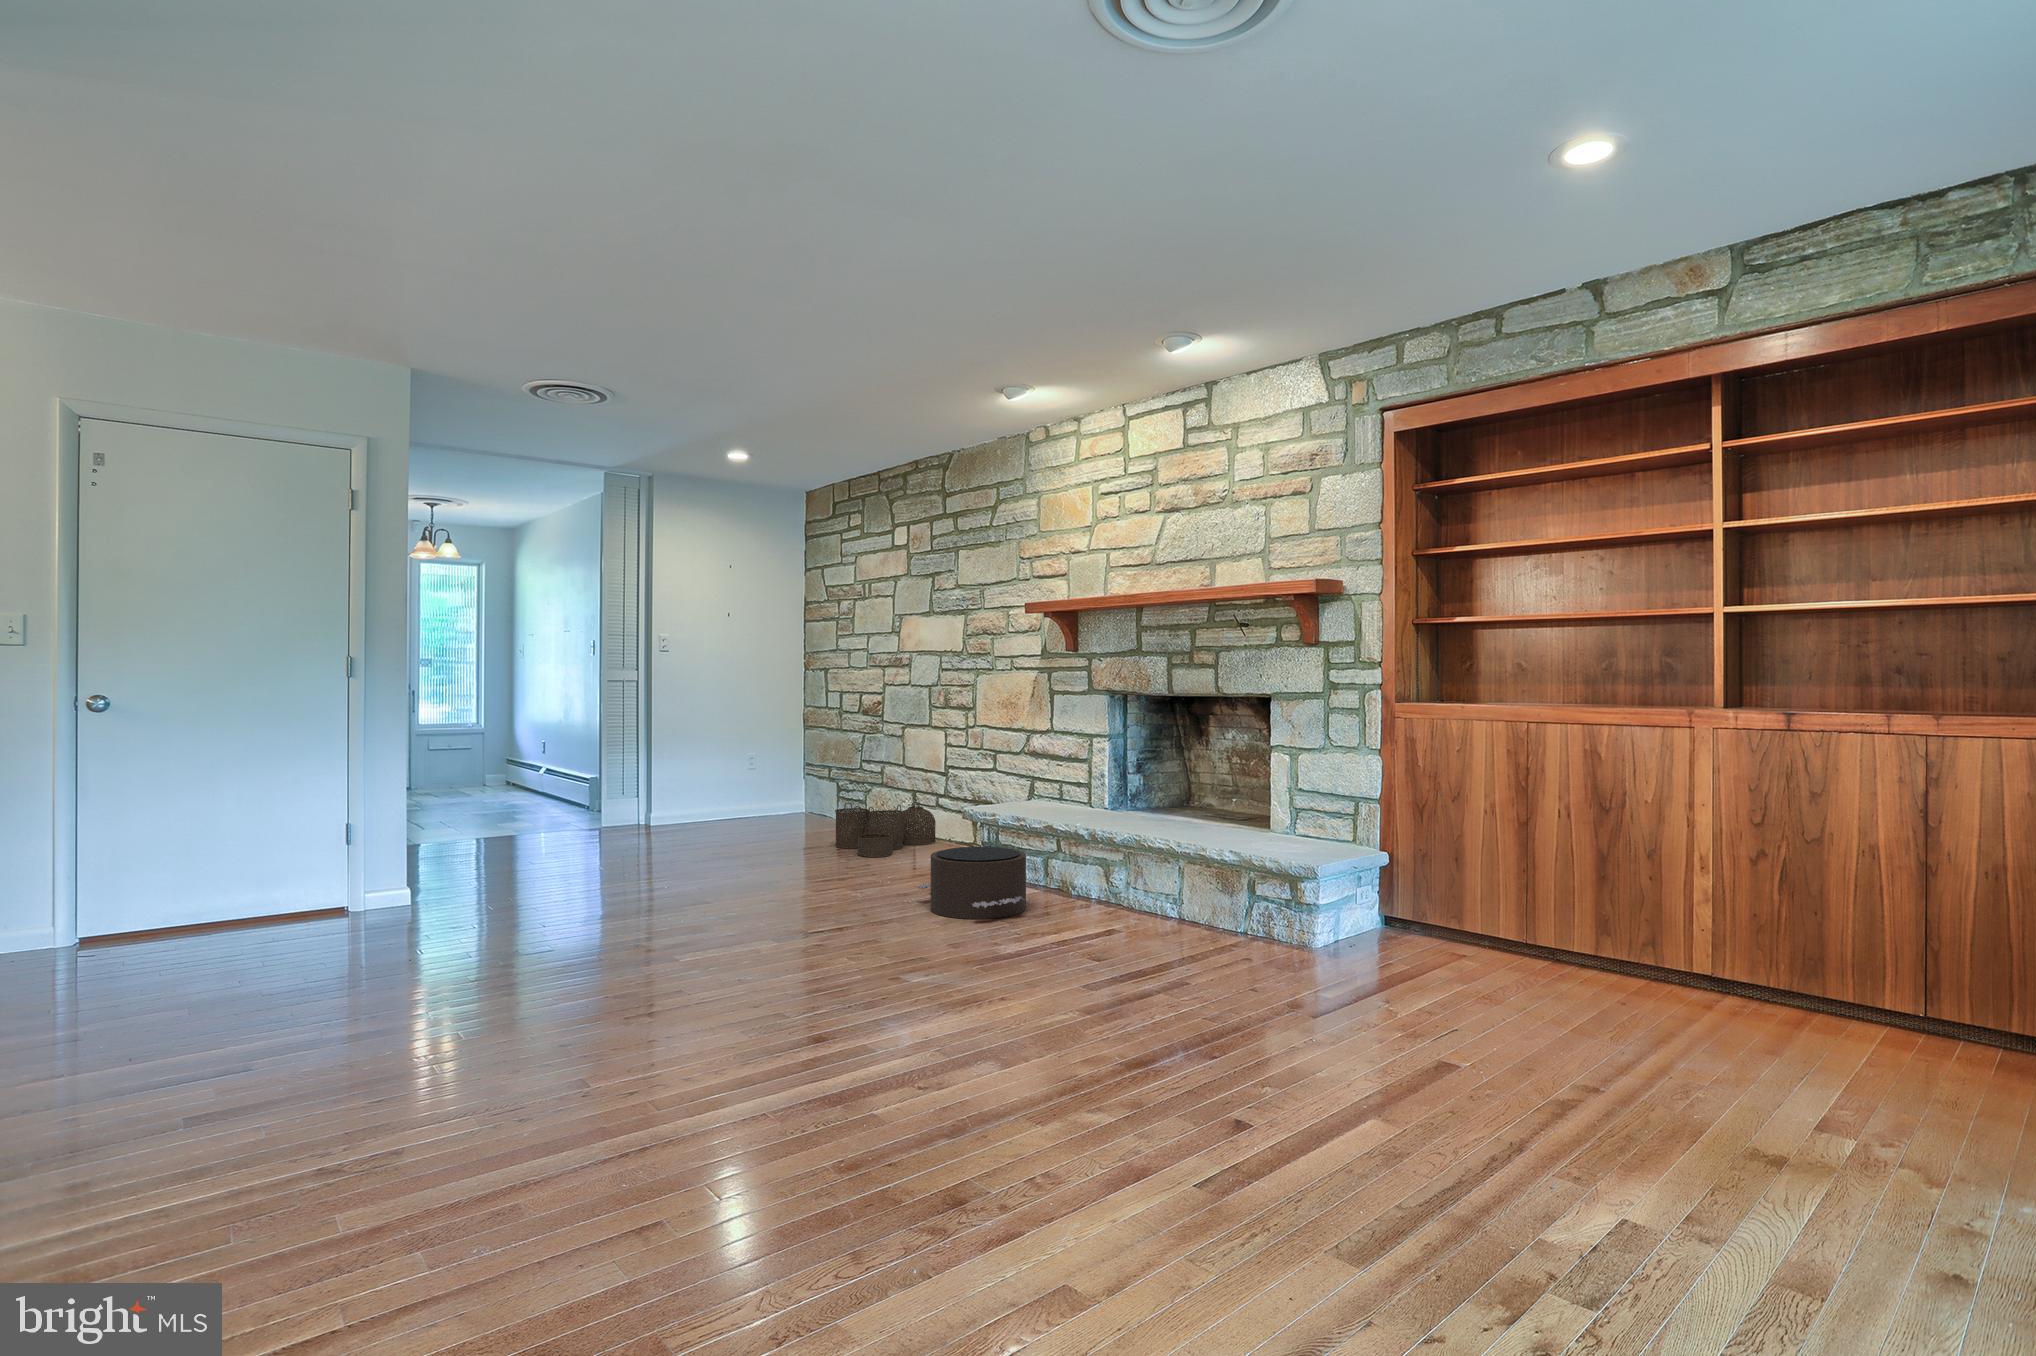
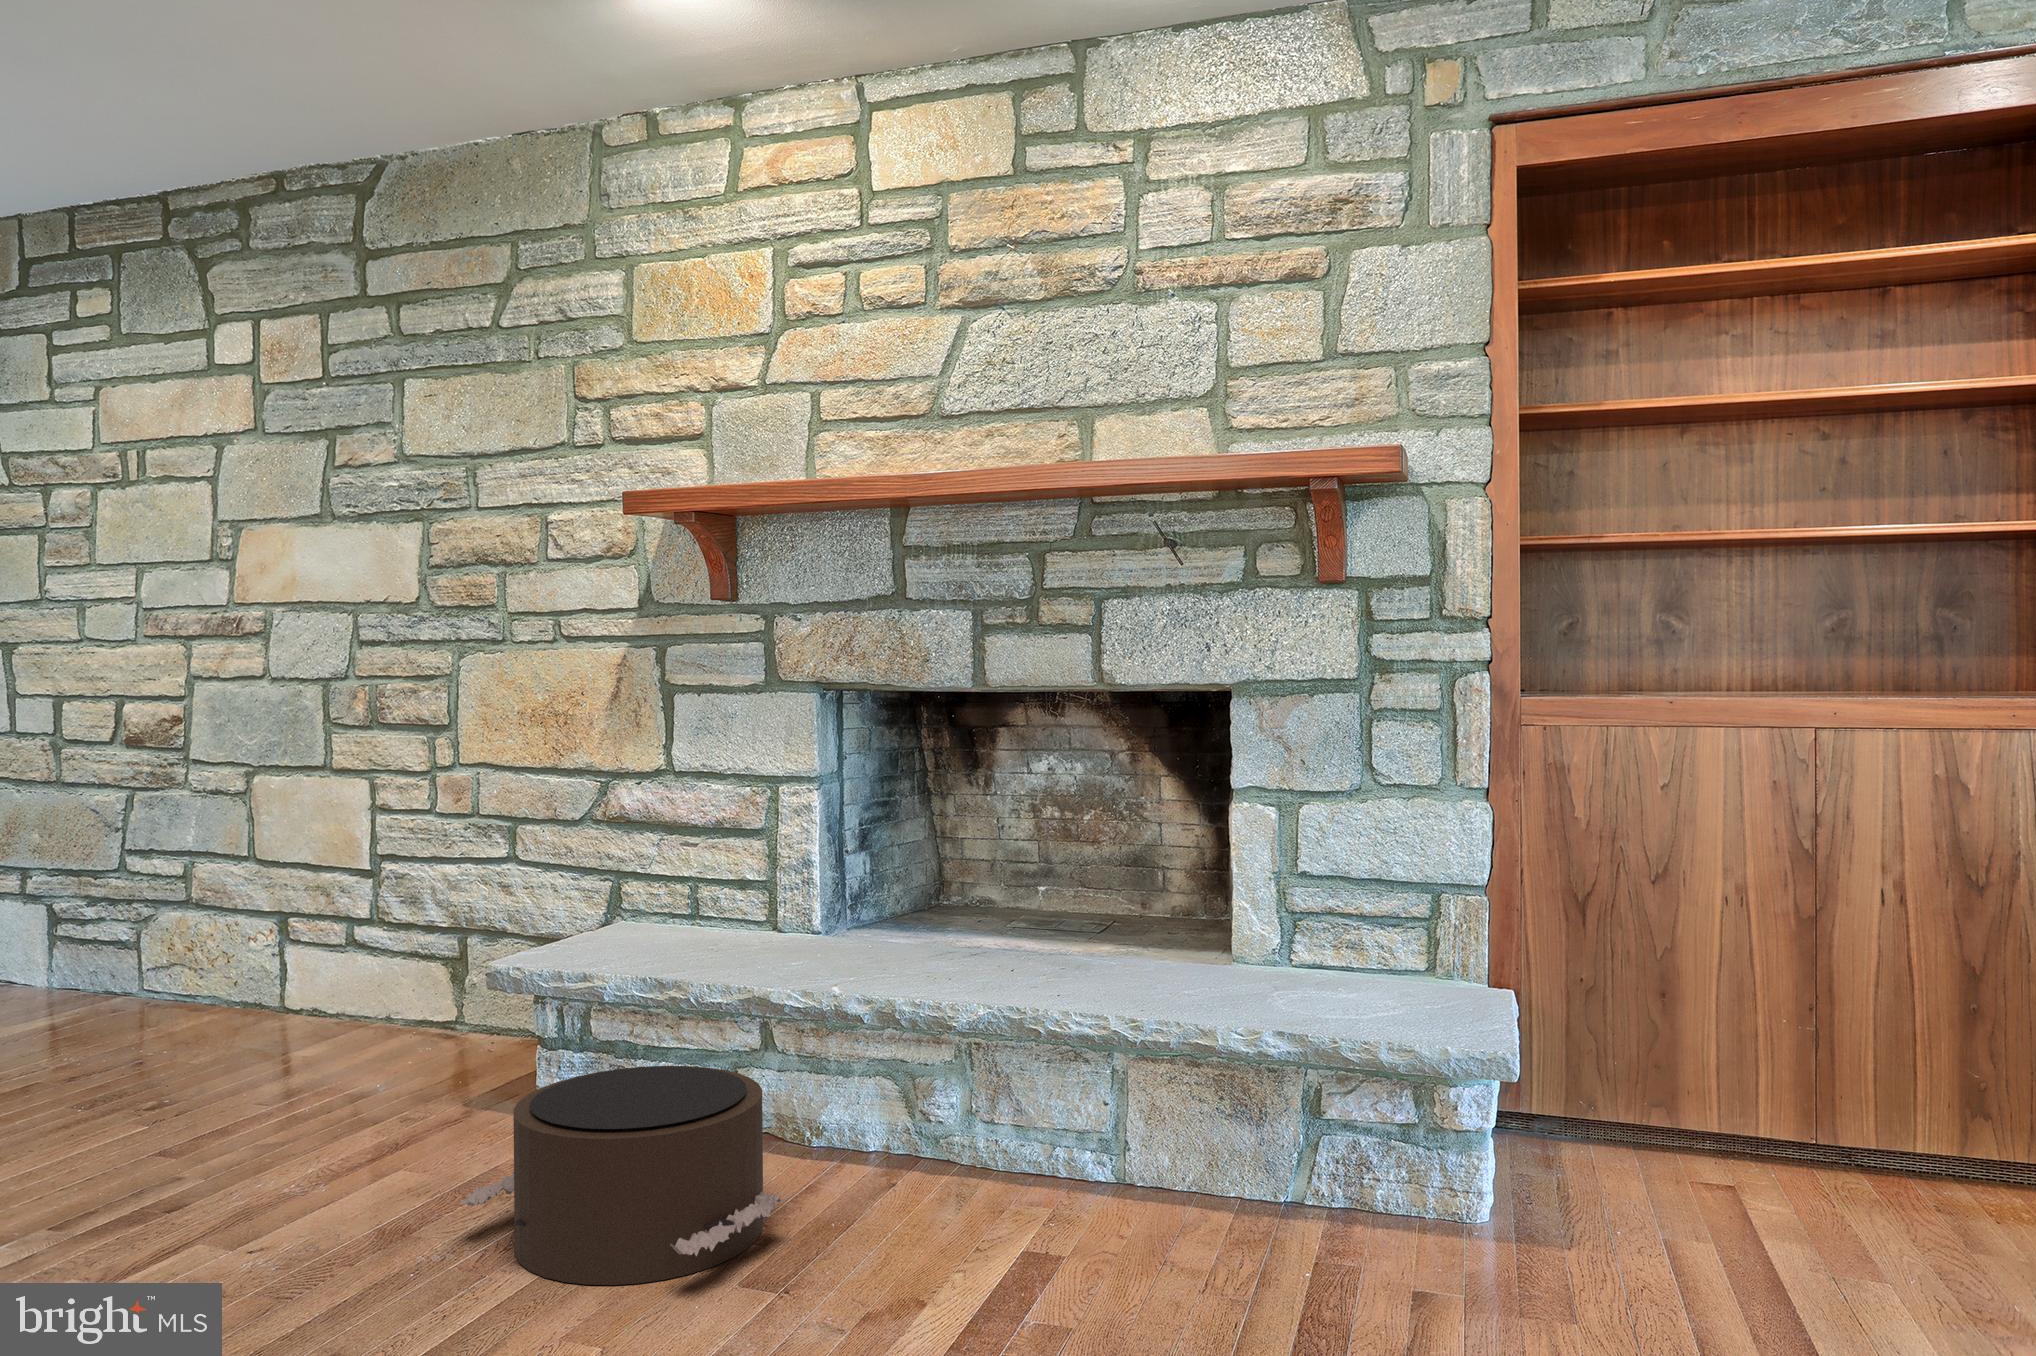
woven basket: present [835,802,936,857] -> none [91,940,350,1094]

